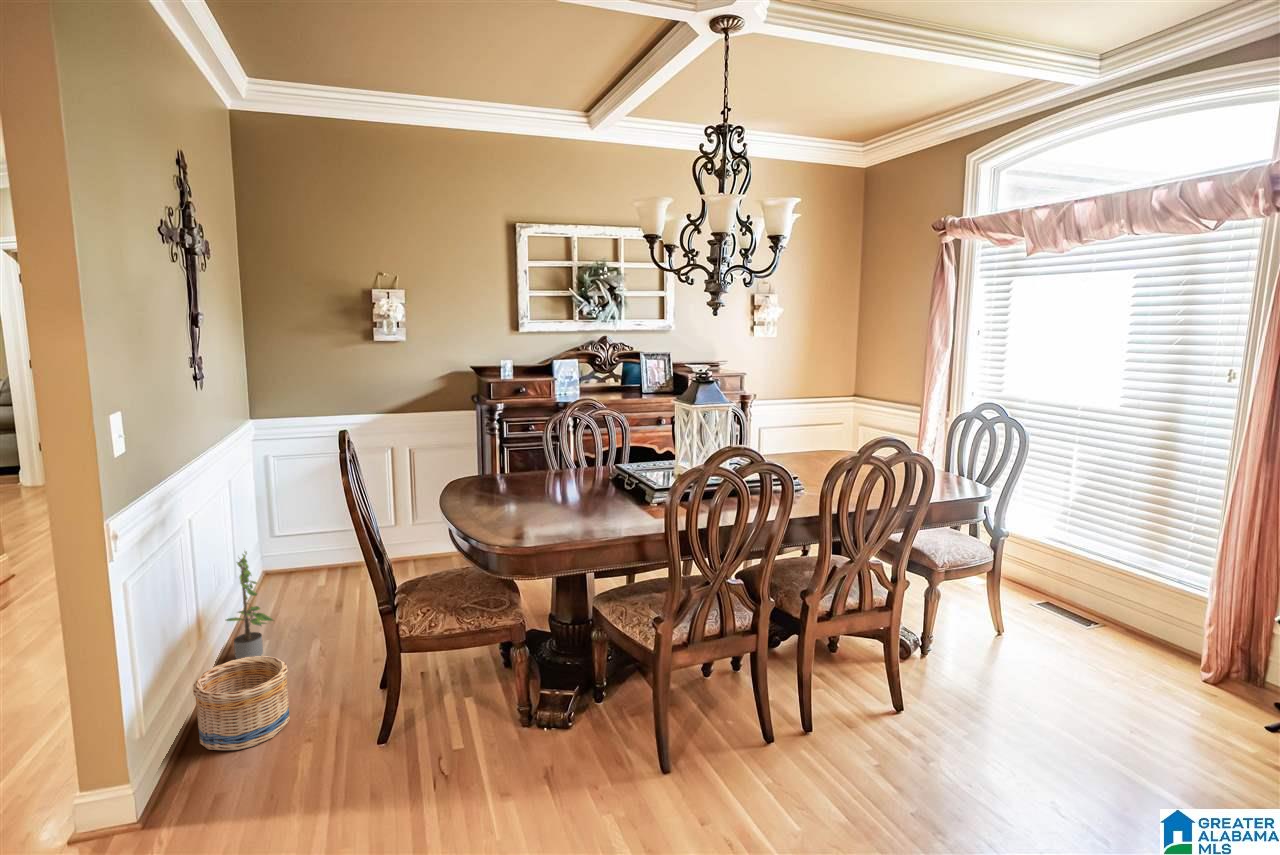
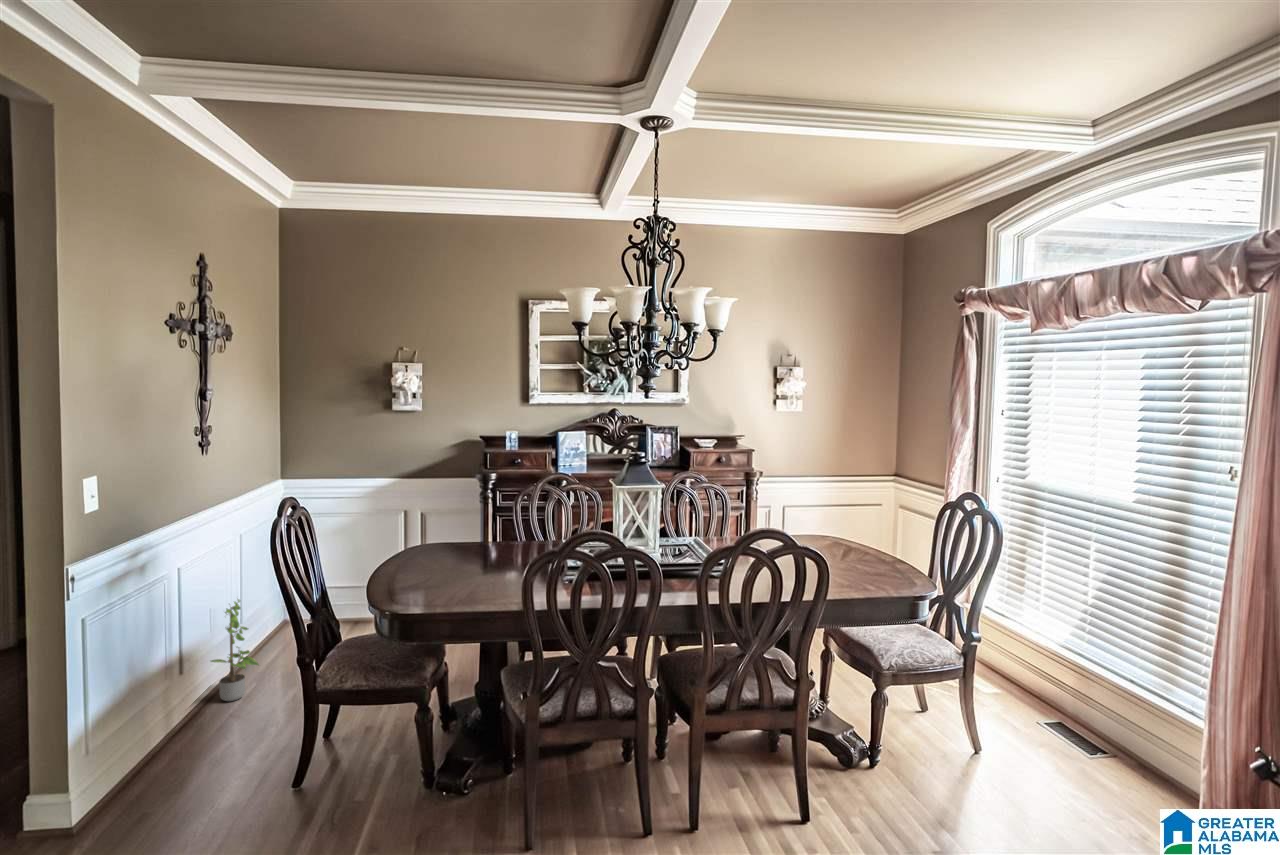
basket: present [193,656,290,750] -> none [147,697,234,781]

